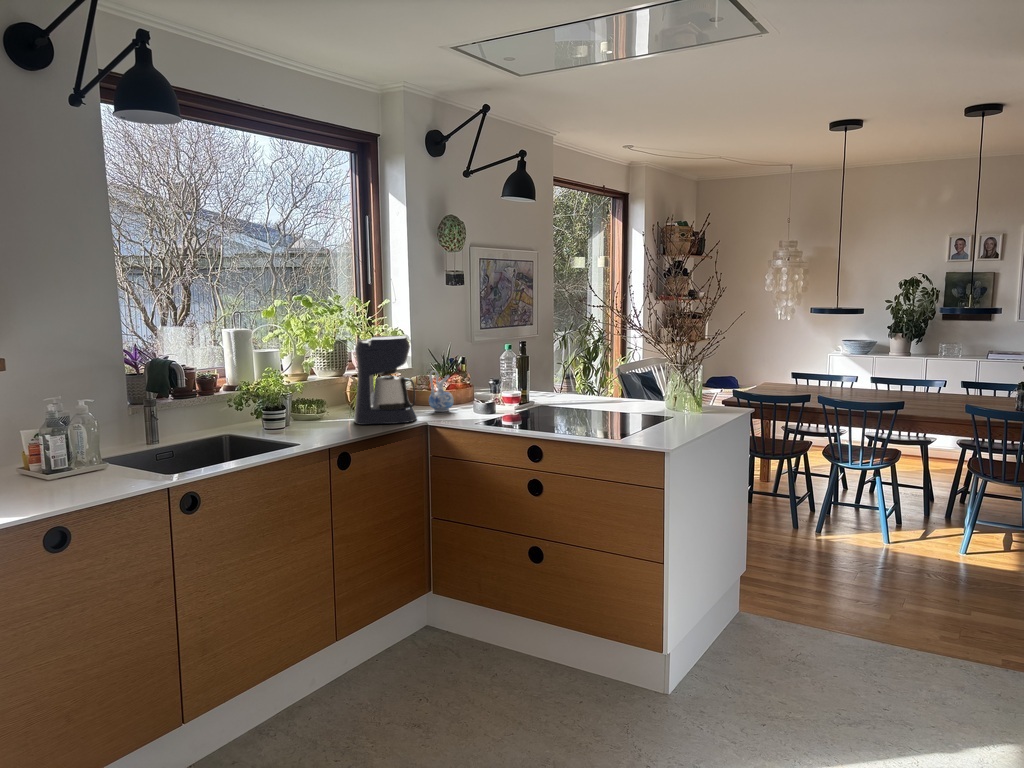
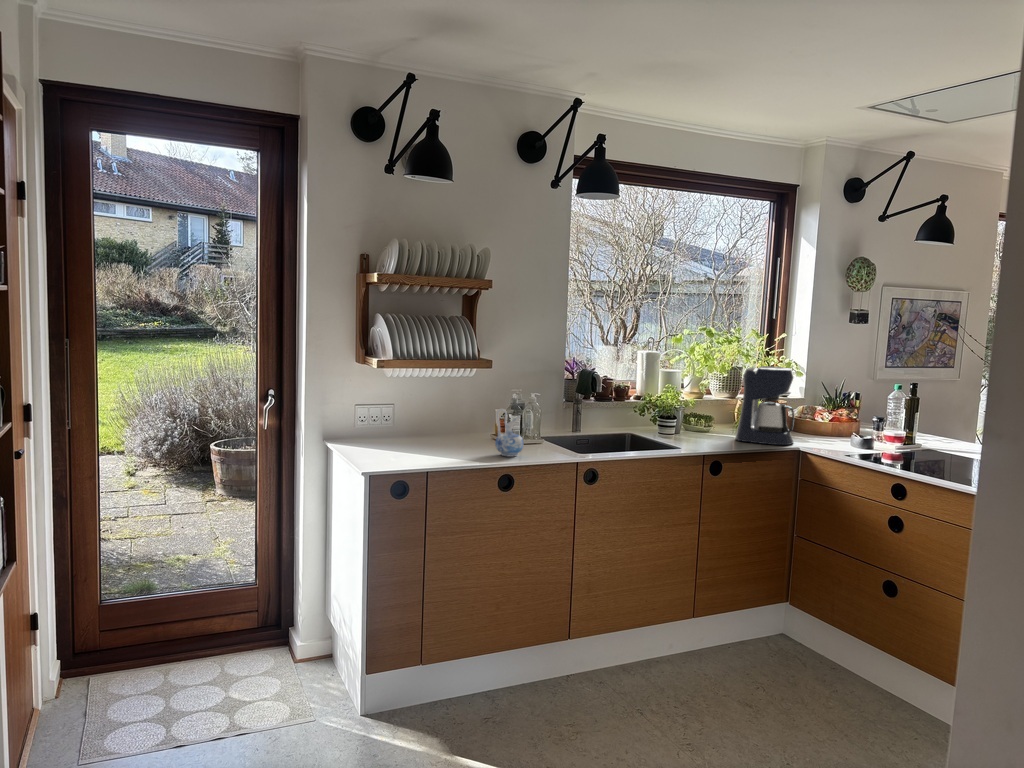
ceramic pitcher: present [429,370,454,412] -> present [495,409,523,456]

